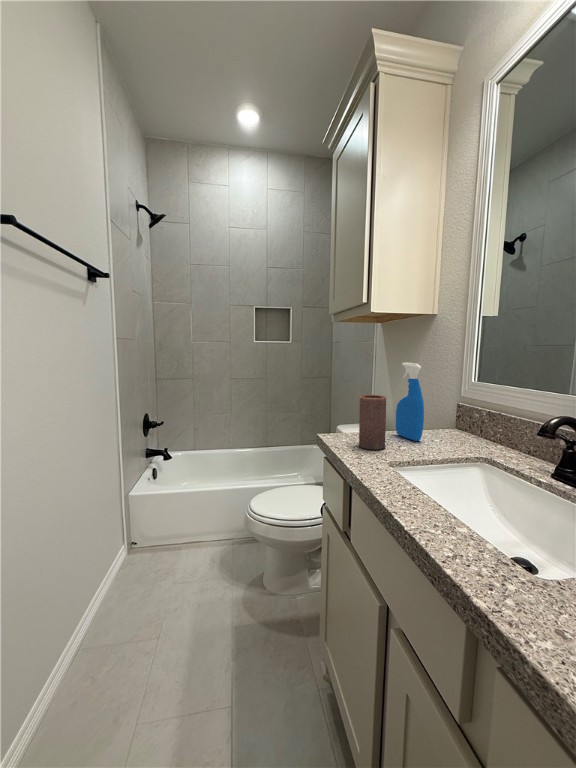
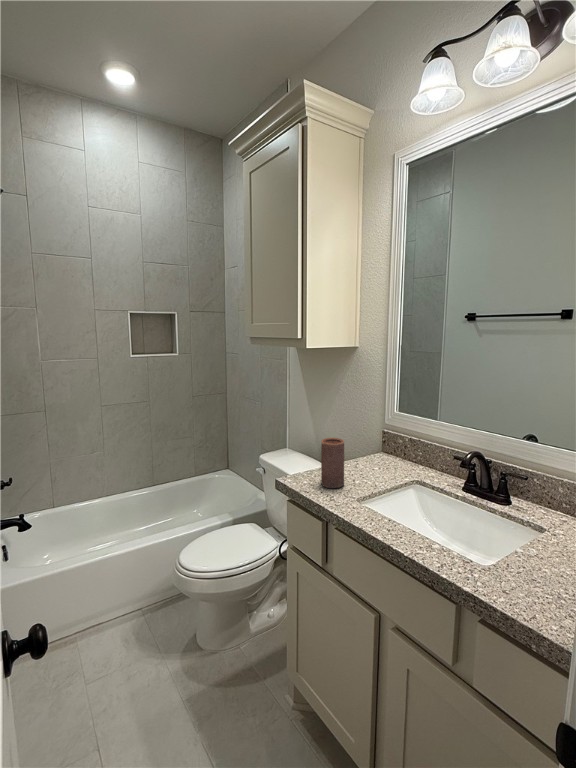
spray bottle: present [396,362,424,441] -> none [341,402,367,472]

